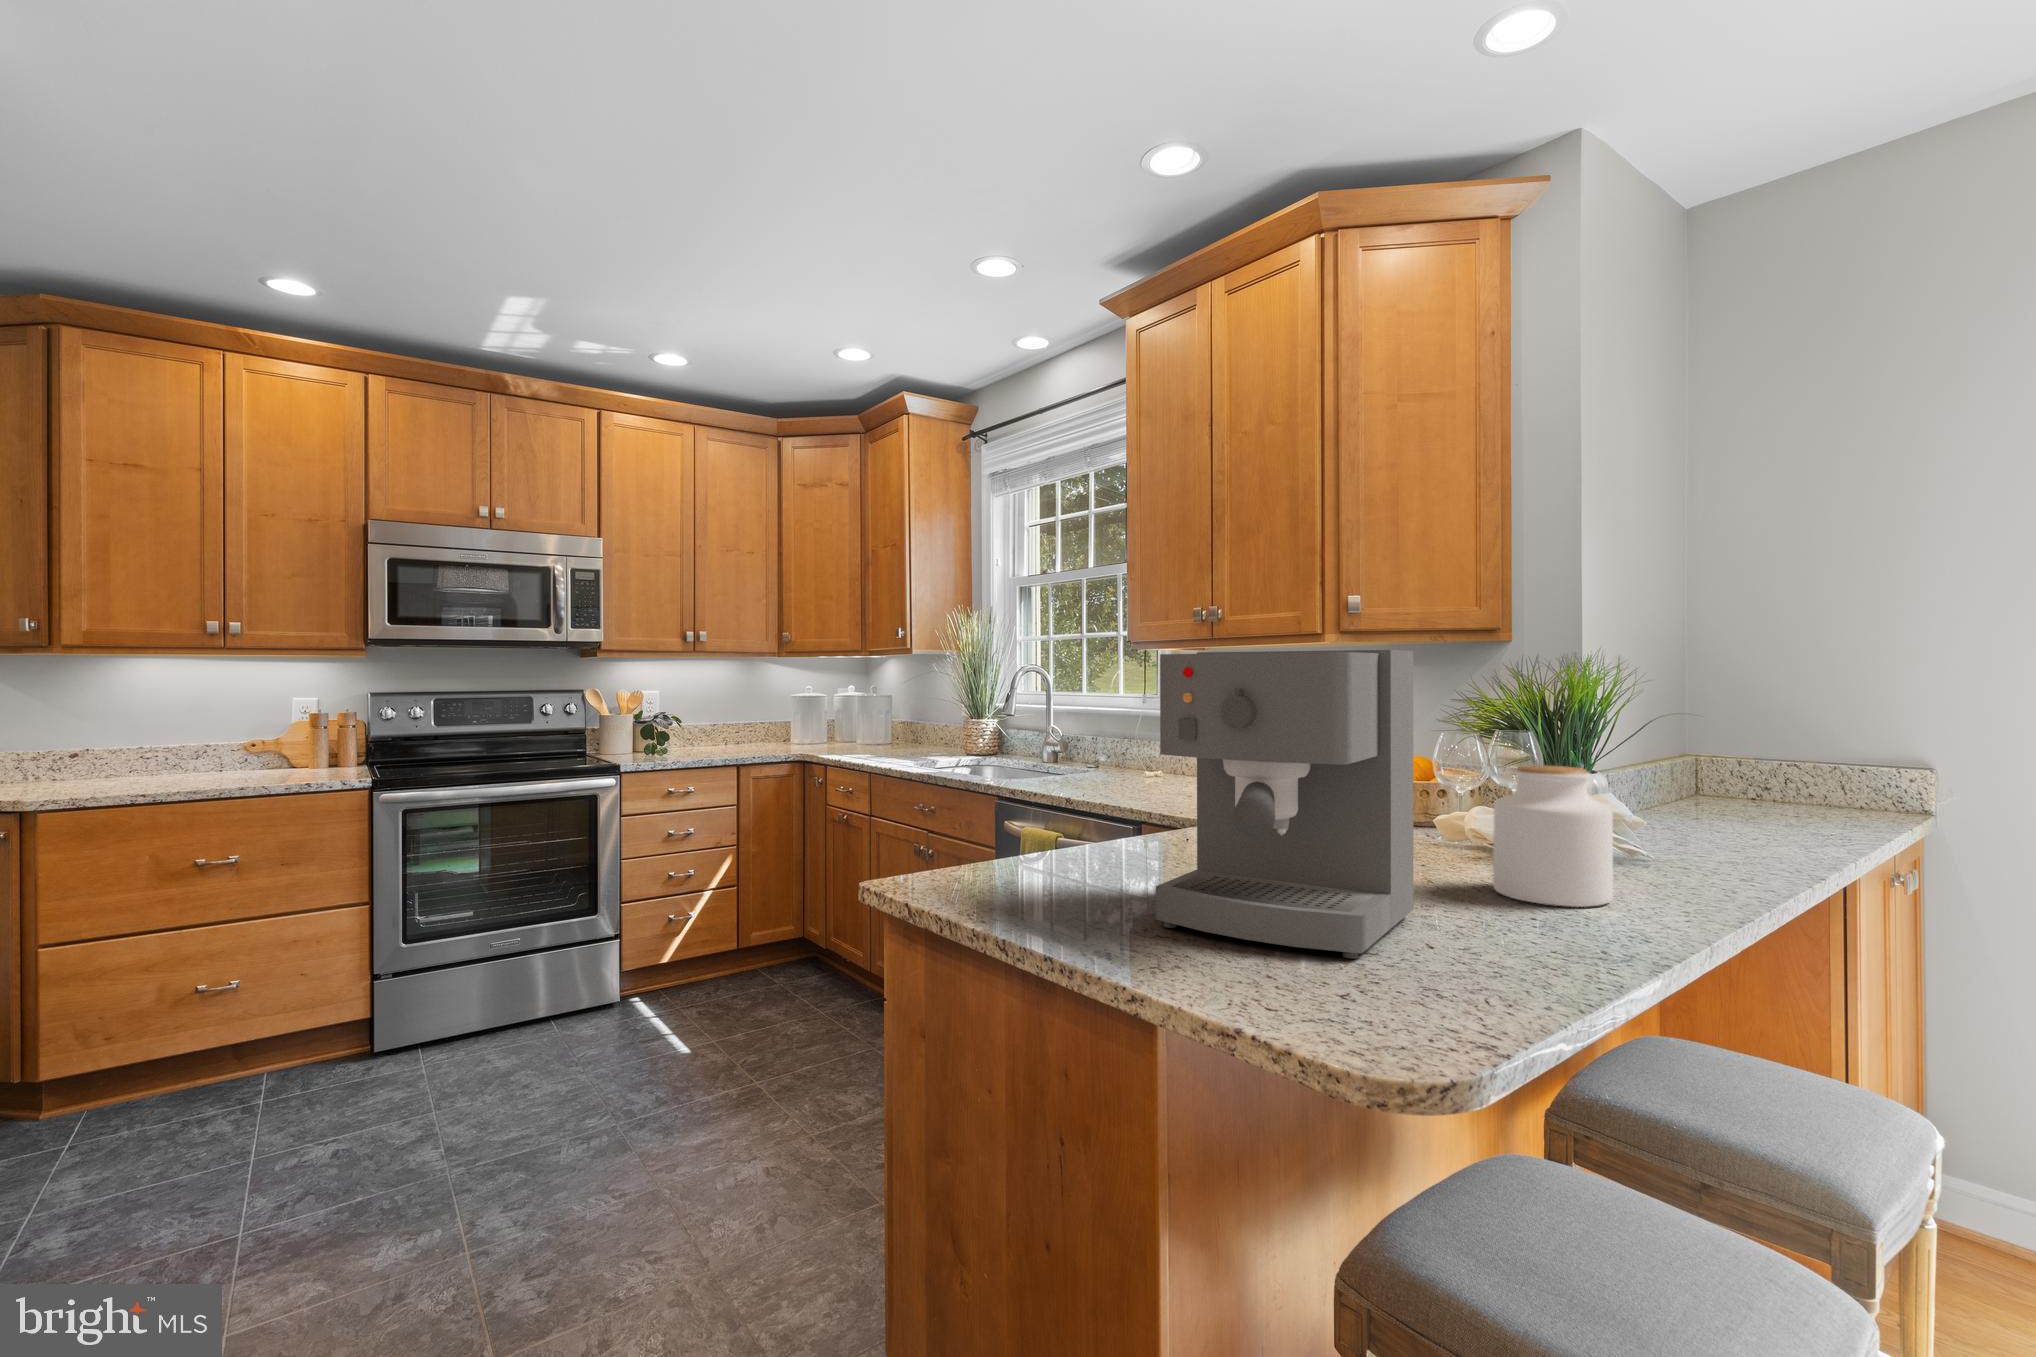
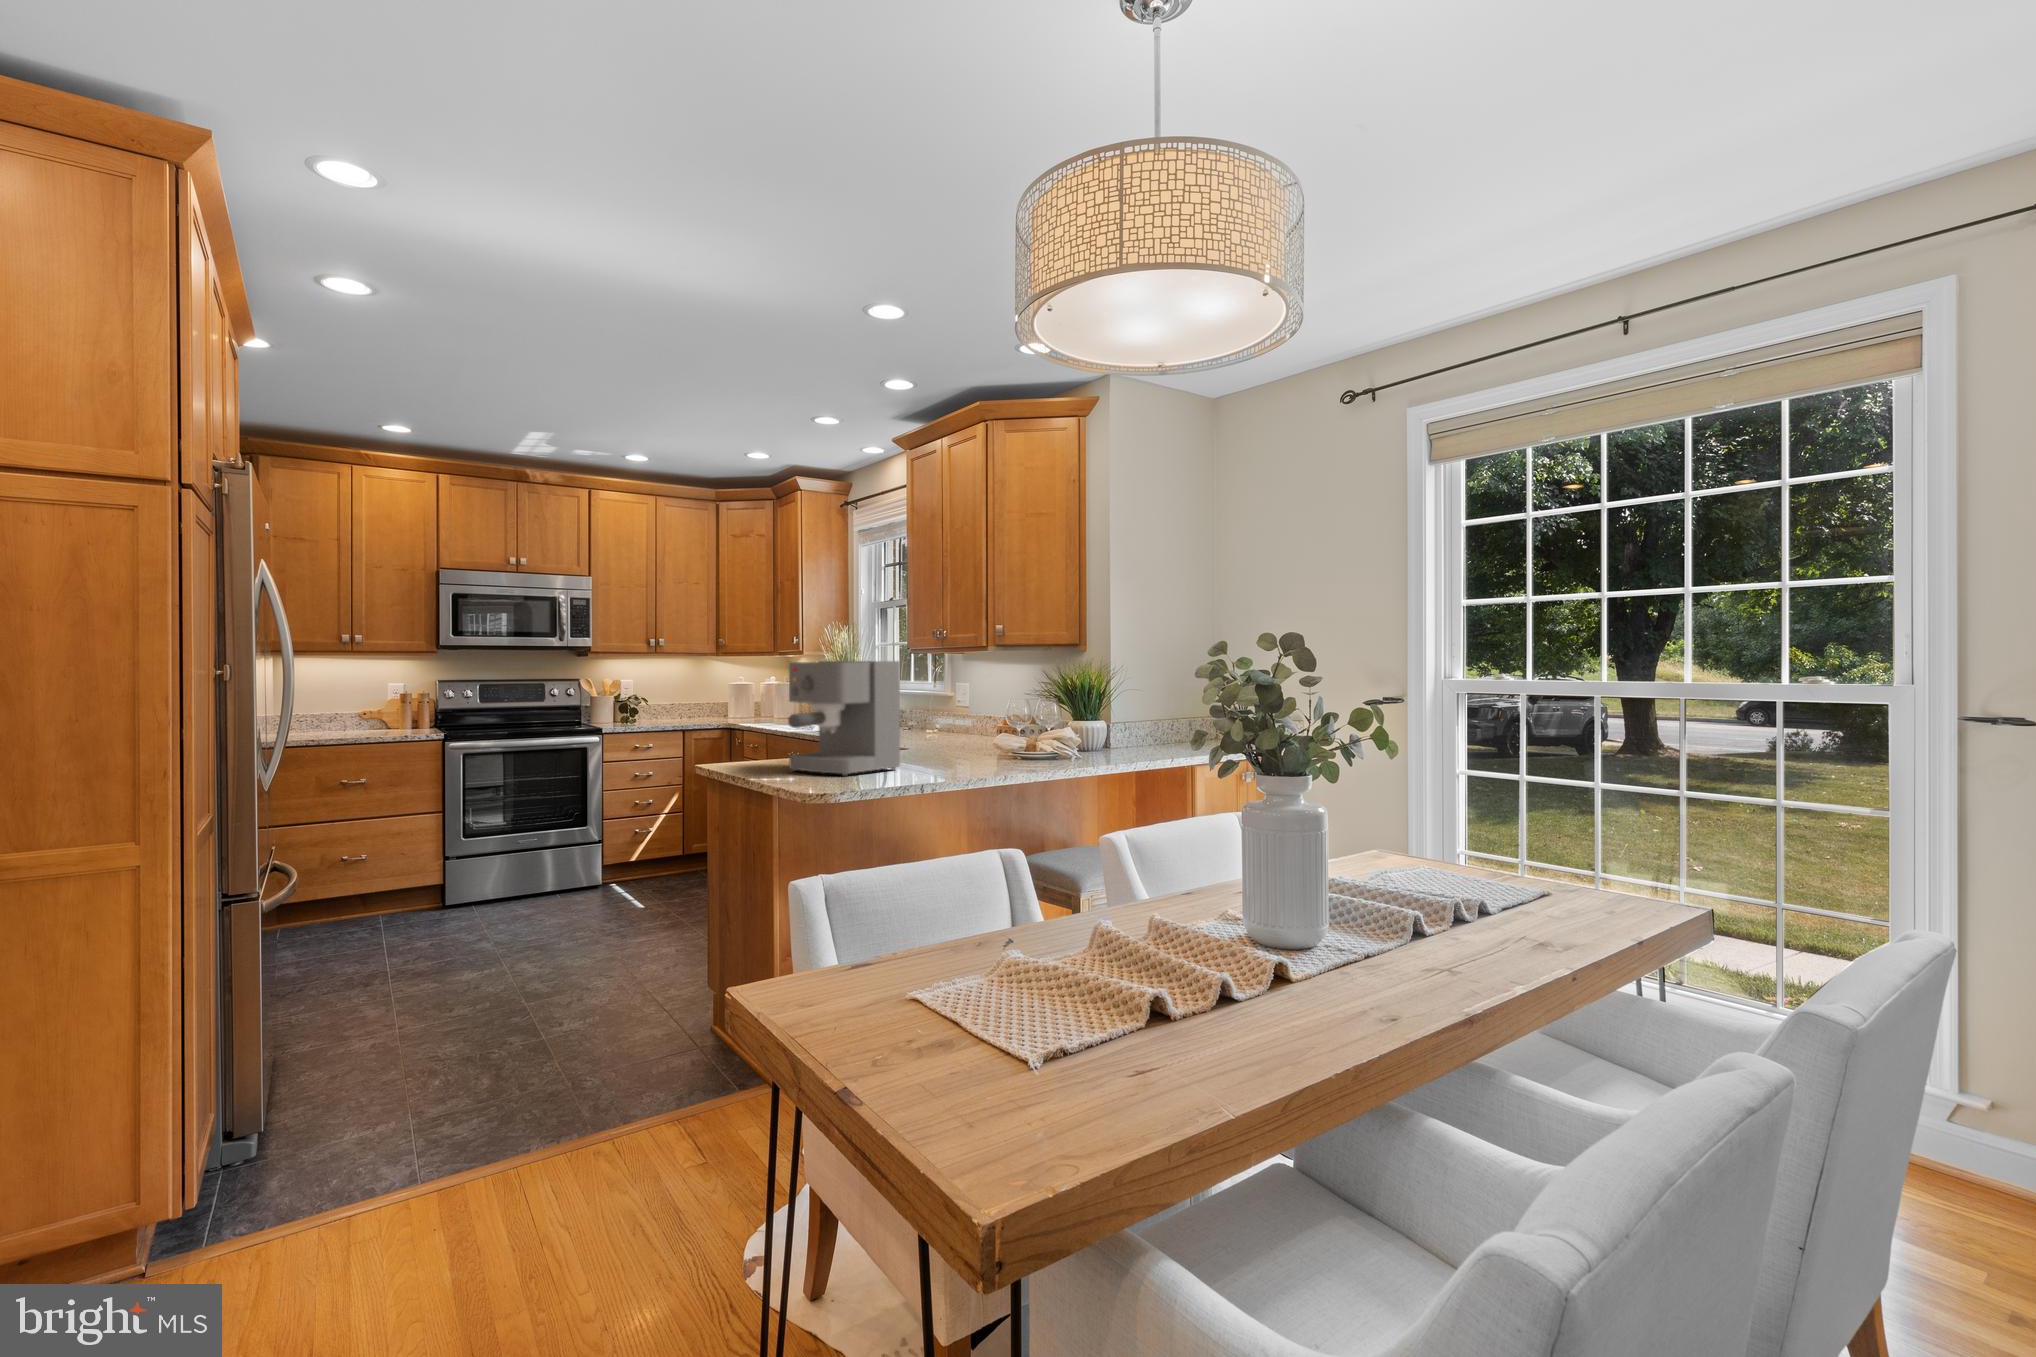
jar: present [1493,765,1613,907] -> none [957,711,1002,768]

